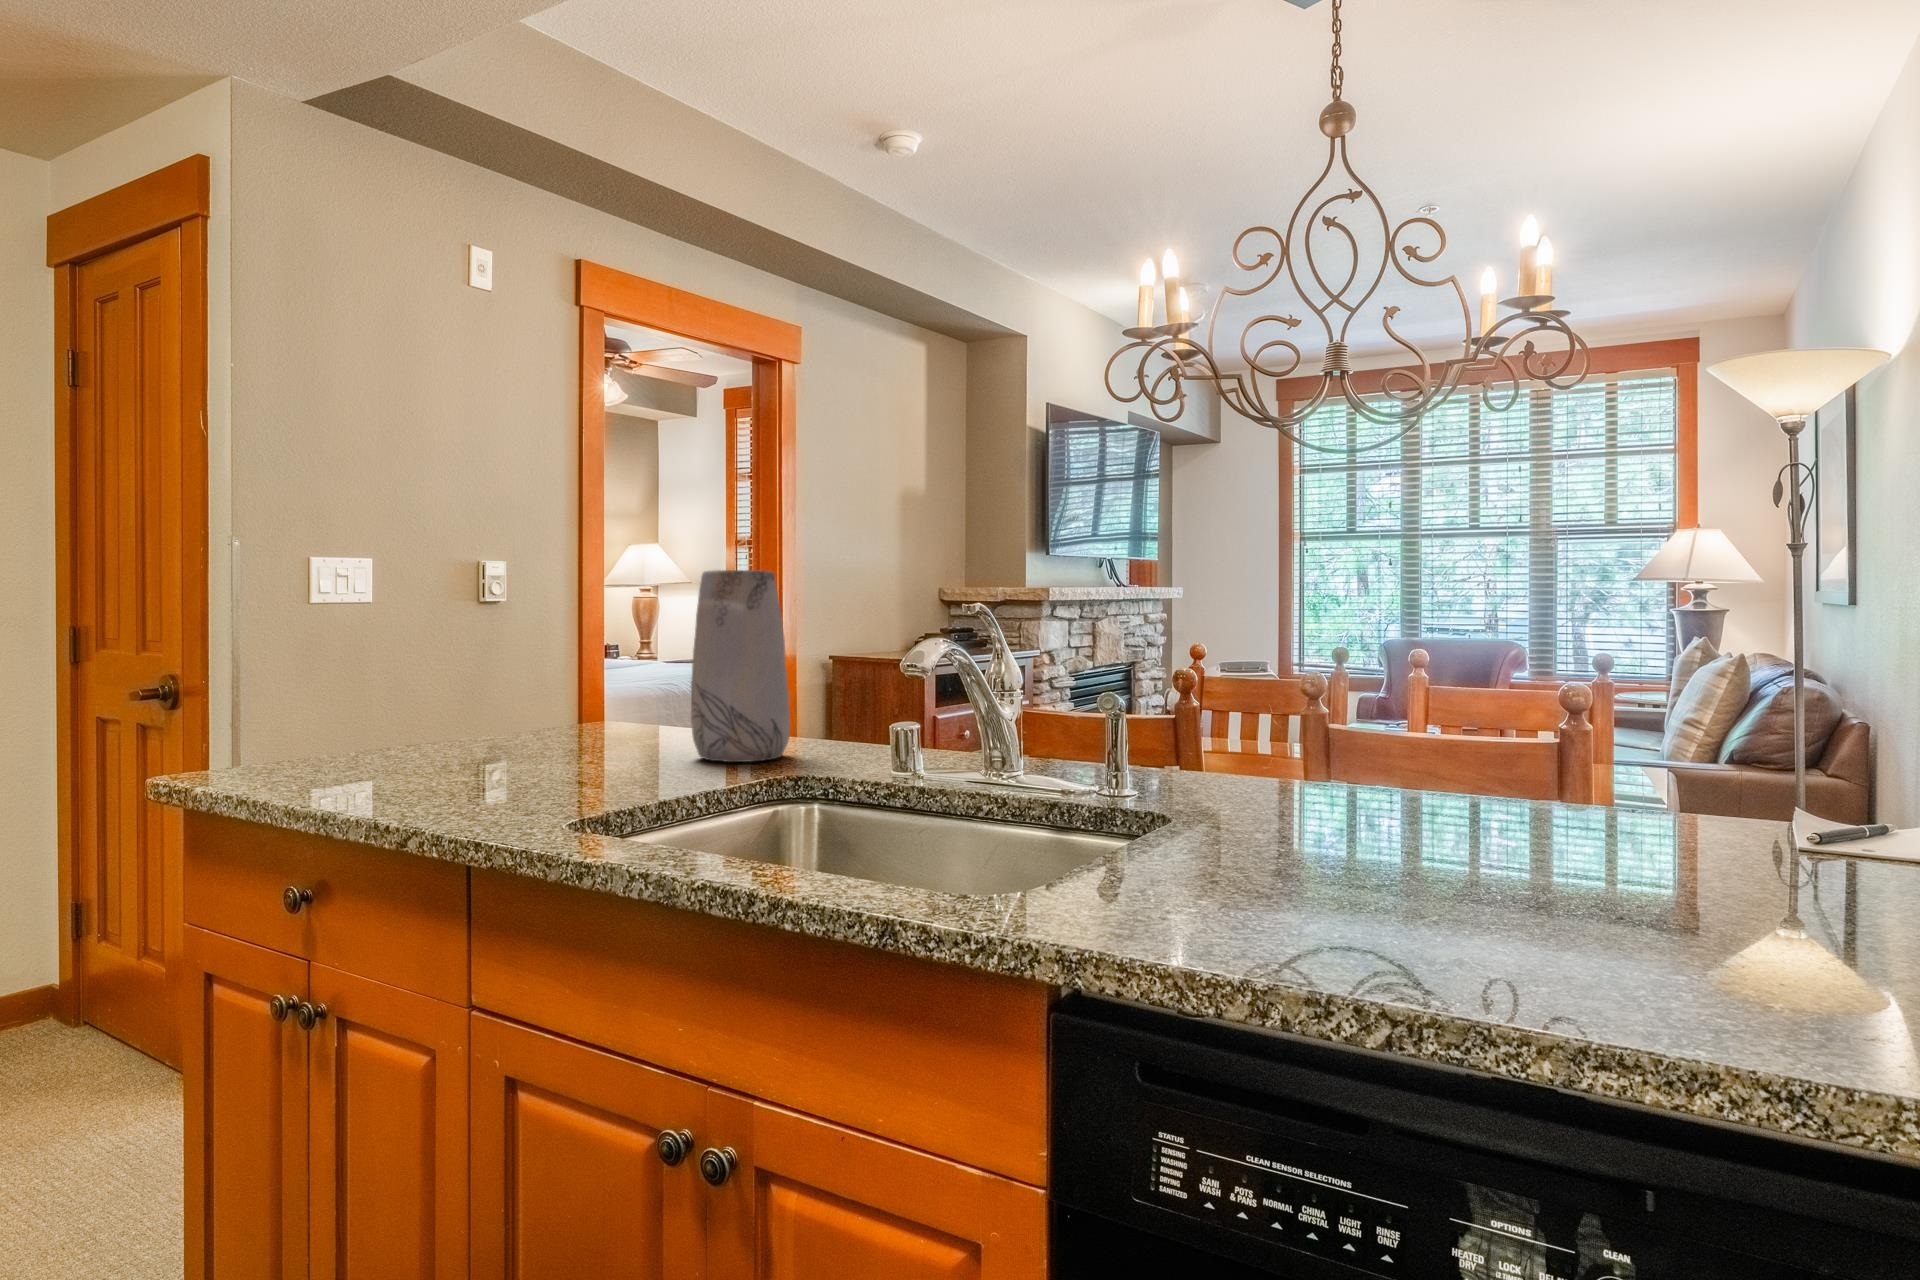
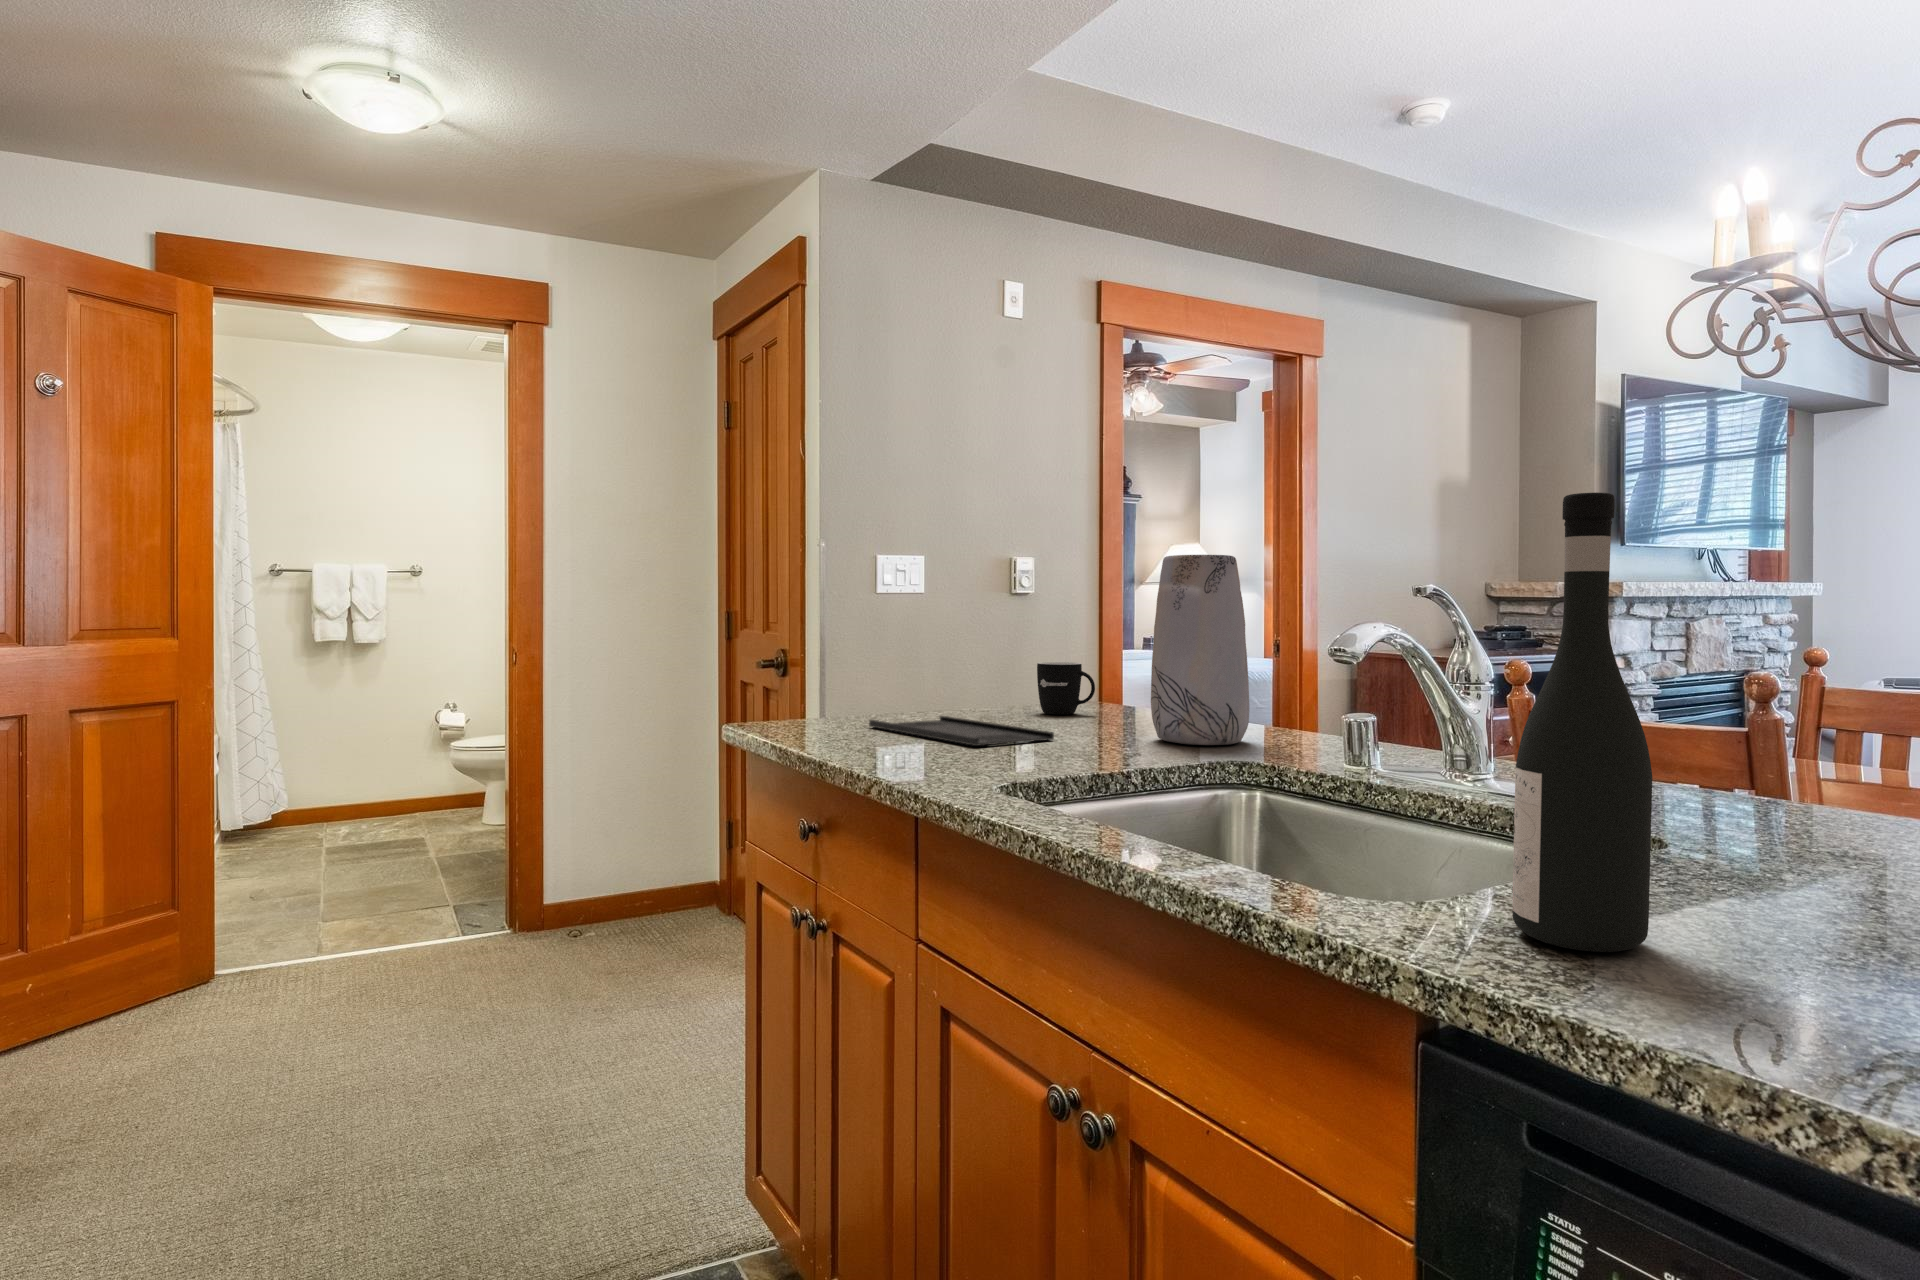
wine bottle: none [1105,545,1204,915] -> present [1512,492,1652,952]
mug: none [546,680,613,738] -> present [1037,662,1095,714]
tray: none [351,748,589,781] -> present [869,716,1054,746]

